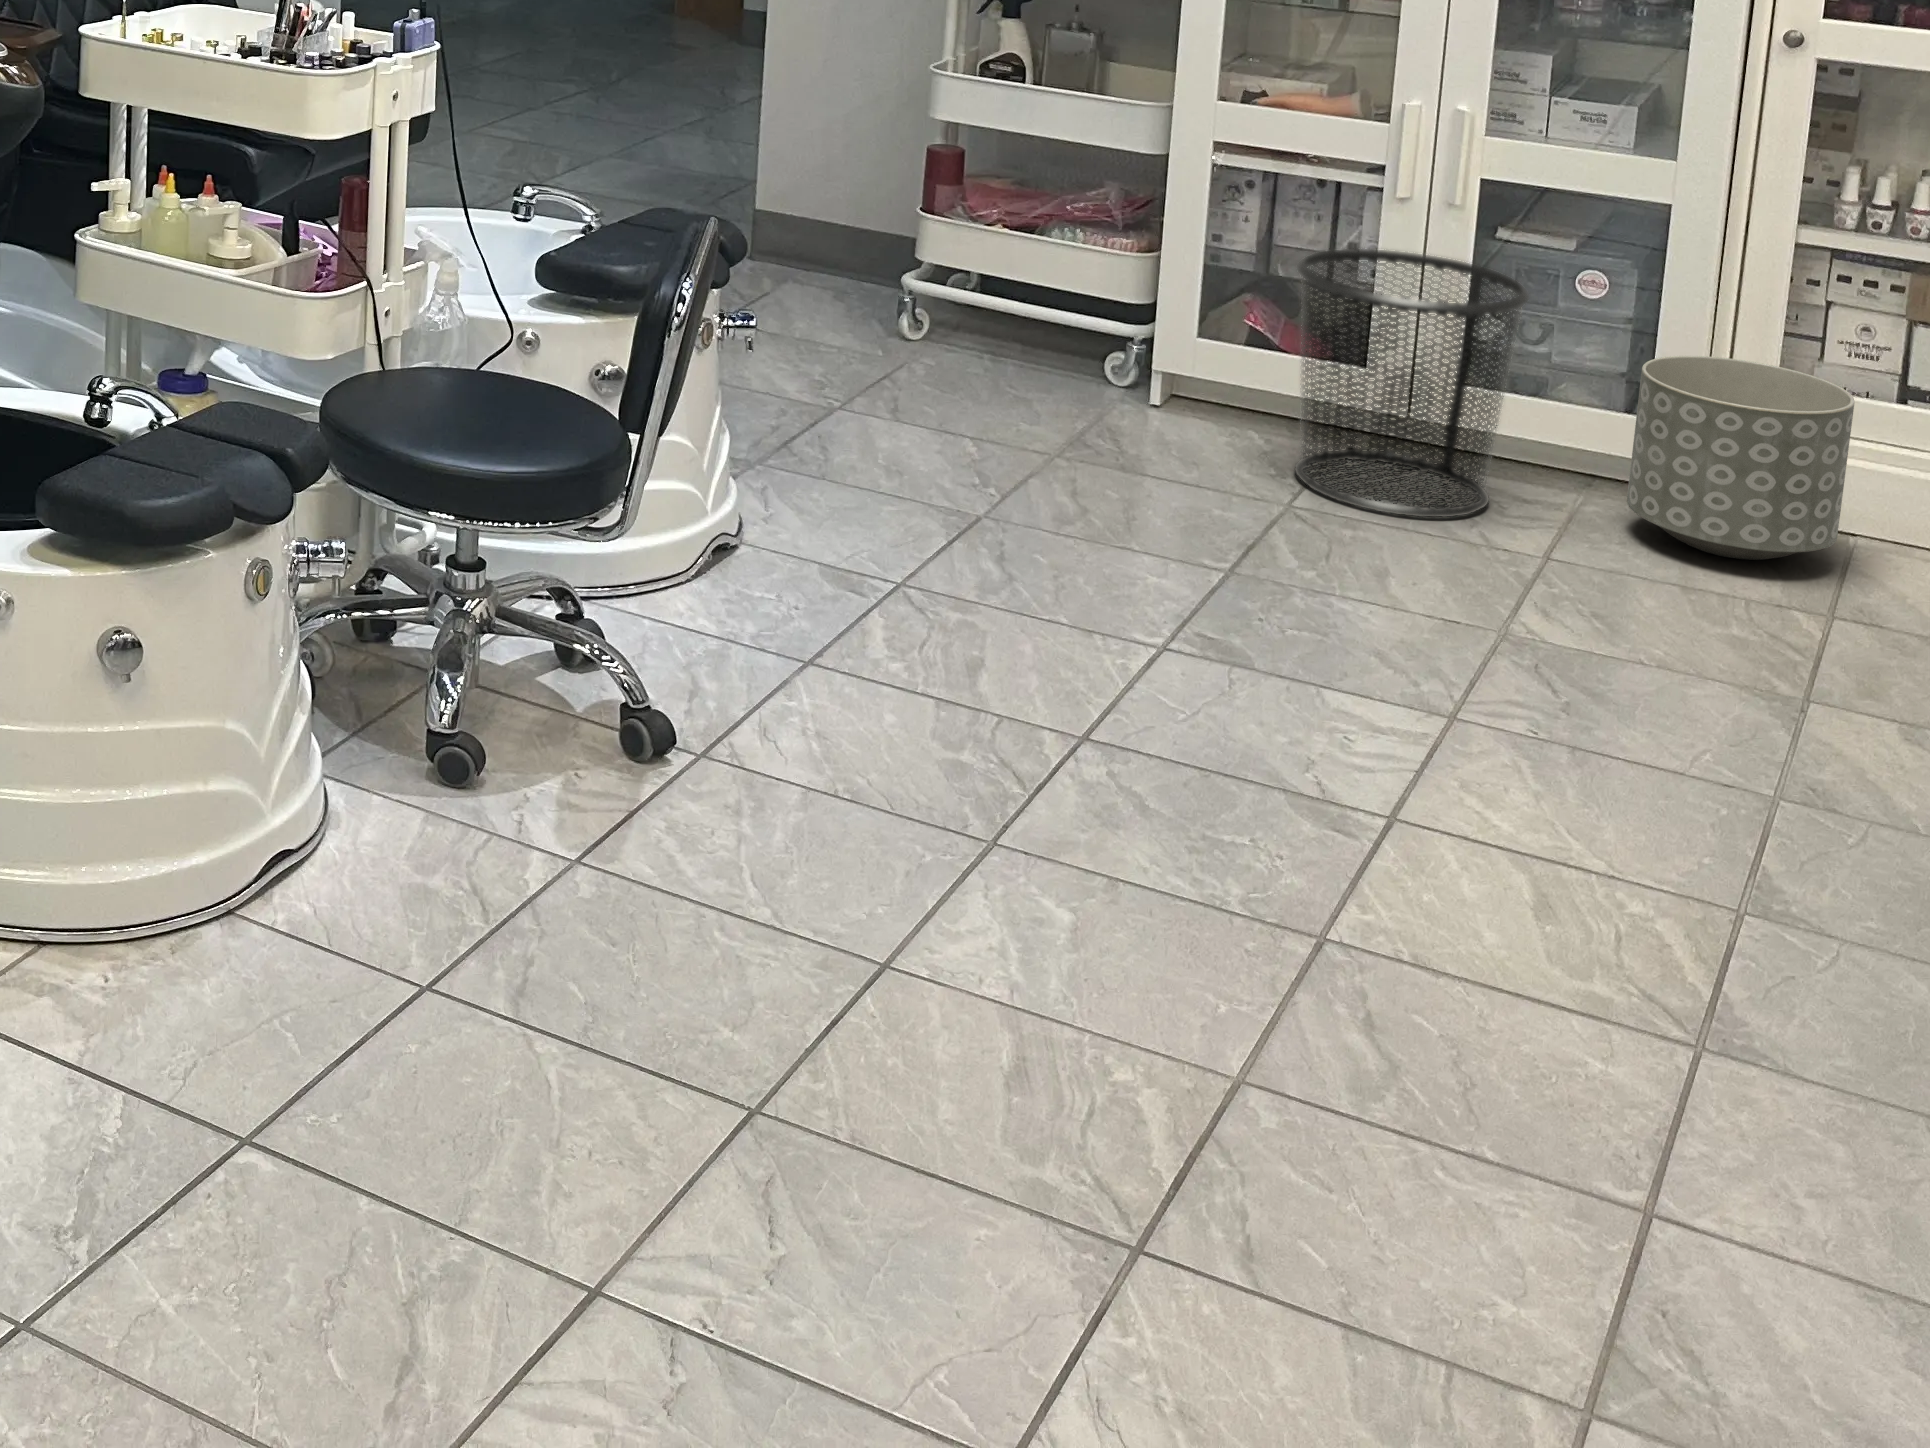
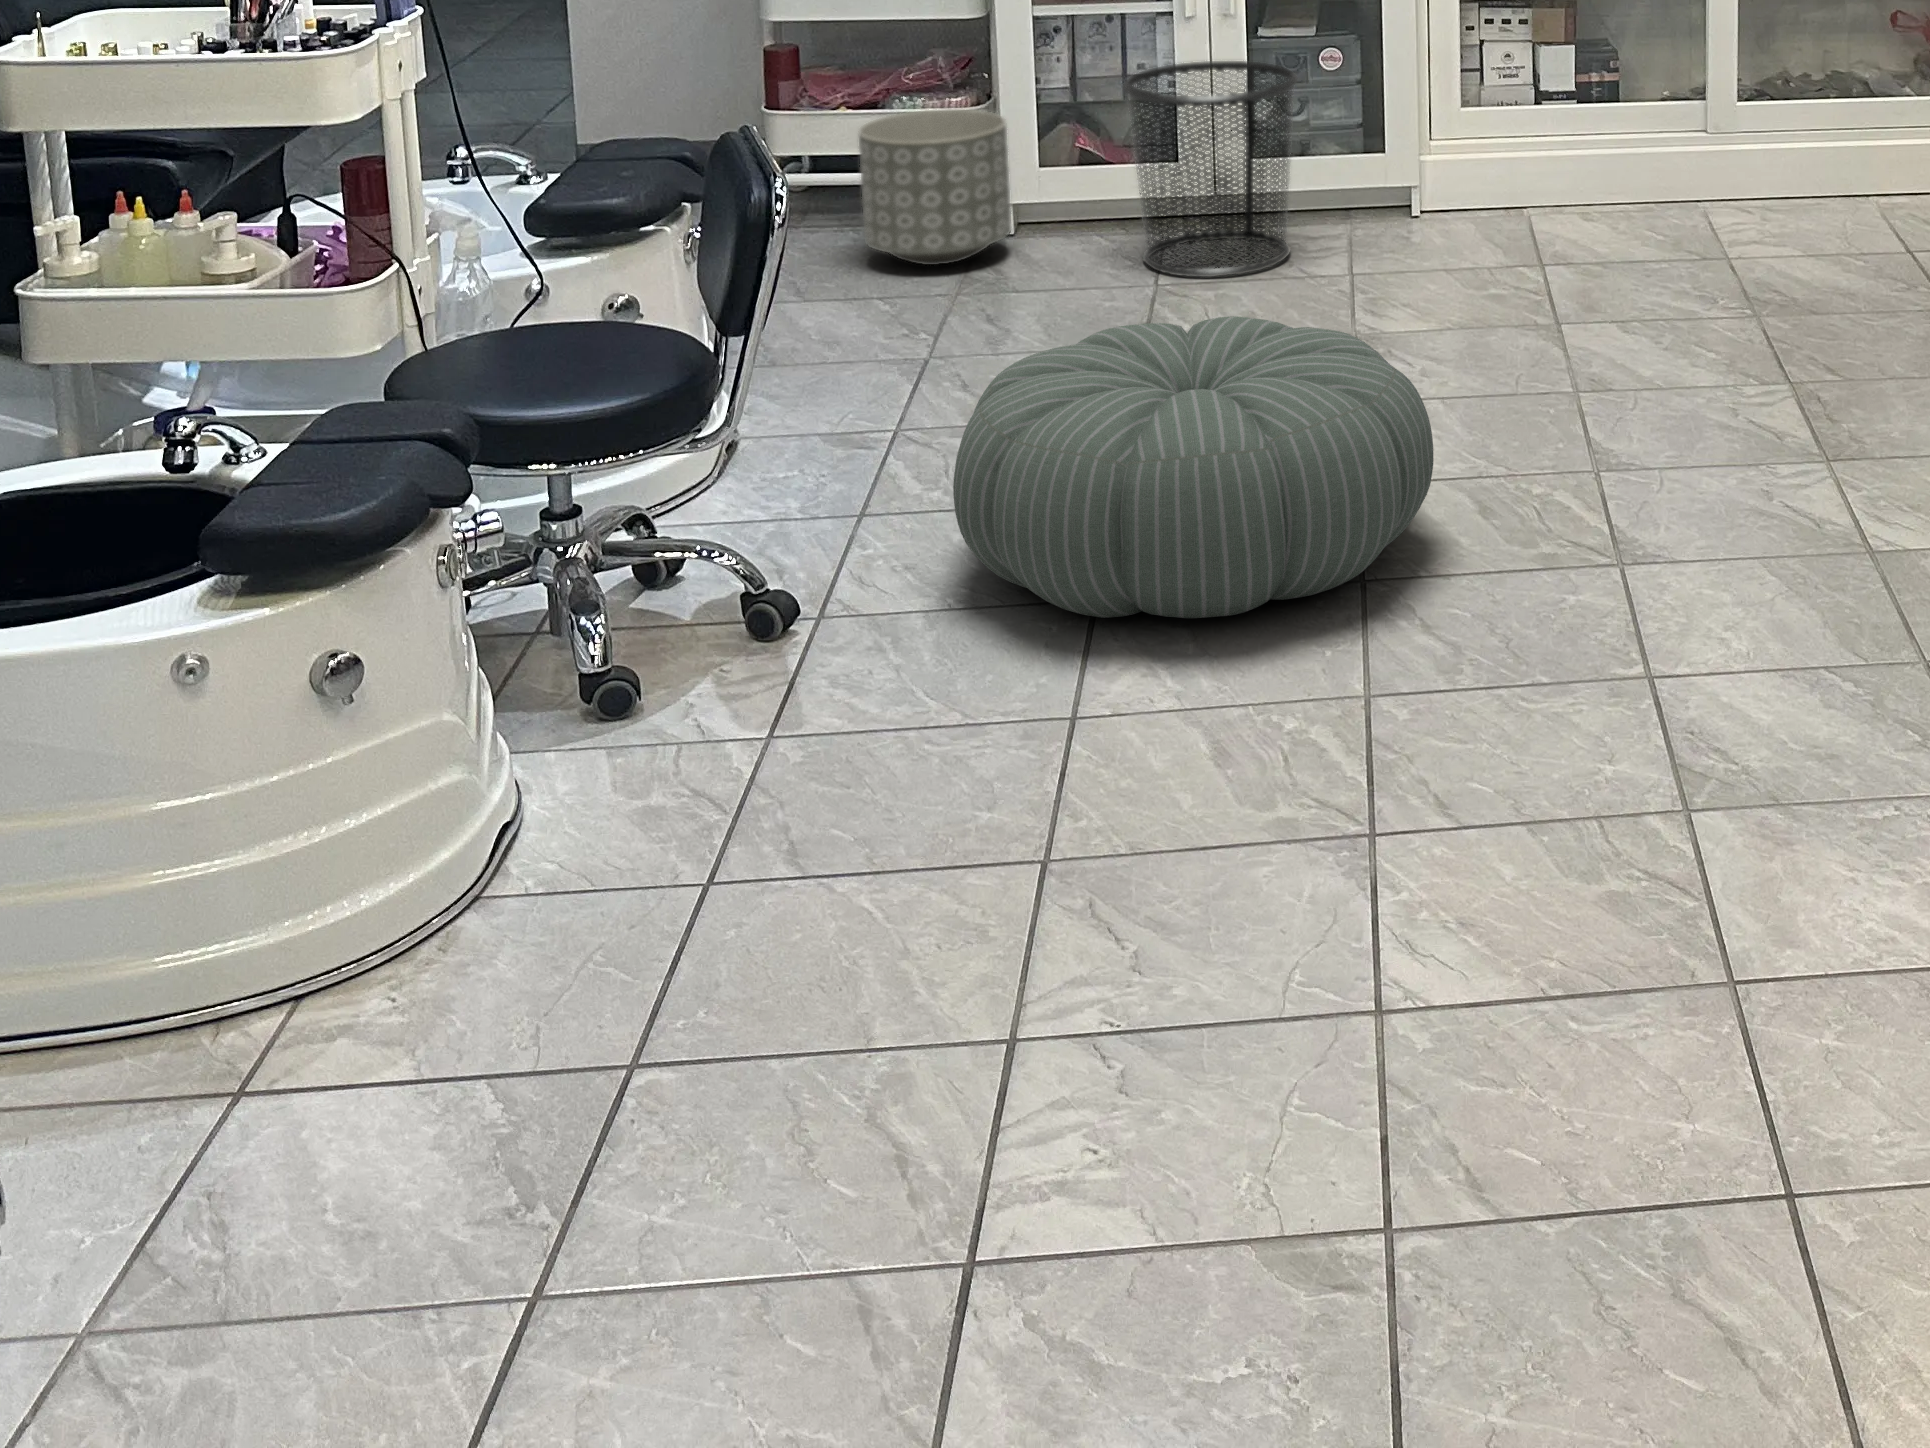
planter: present [1627,356,1854,560] -> present [858,109,1011,265]
pouf: none [857,540,1464,933] -> present [953,316,1434,618]

